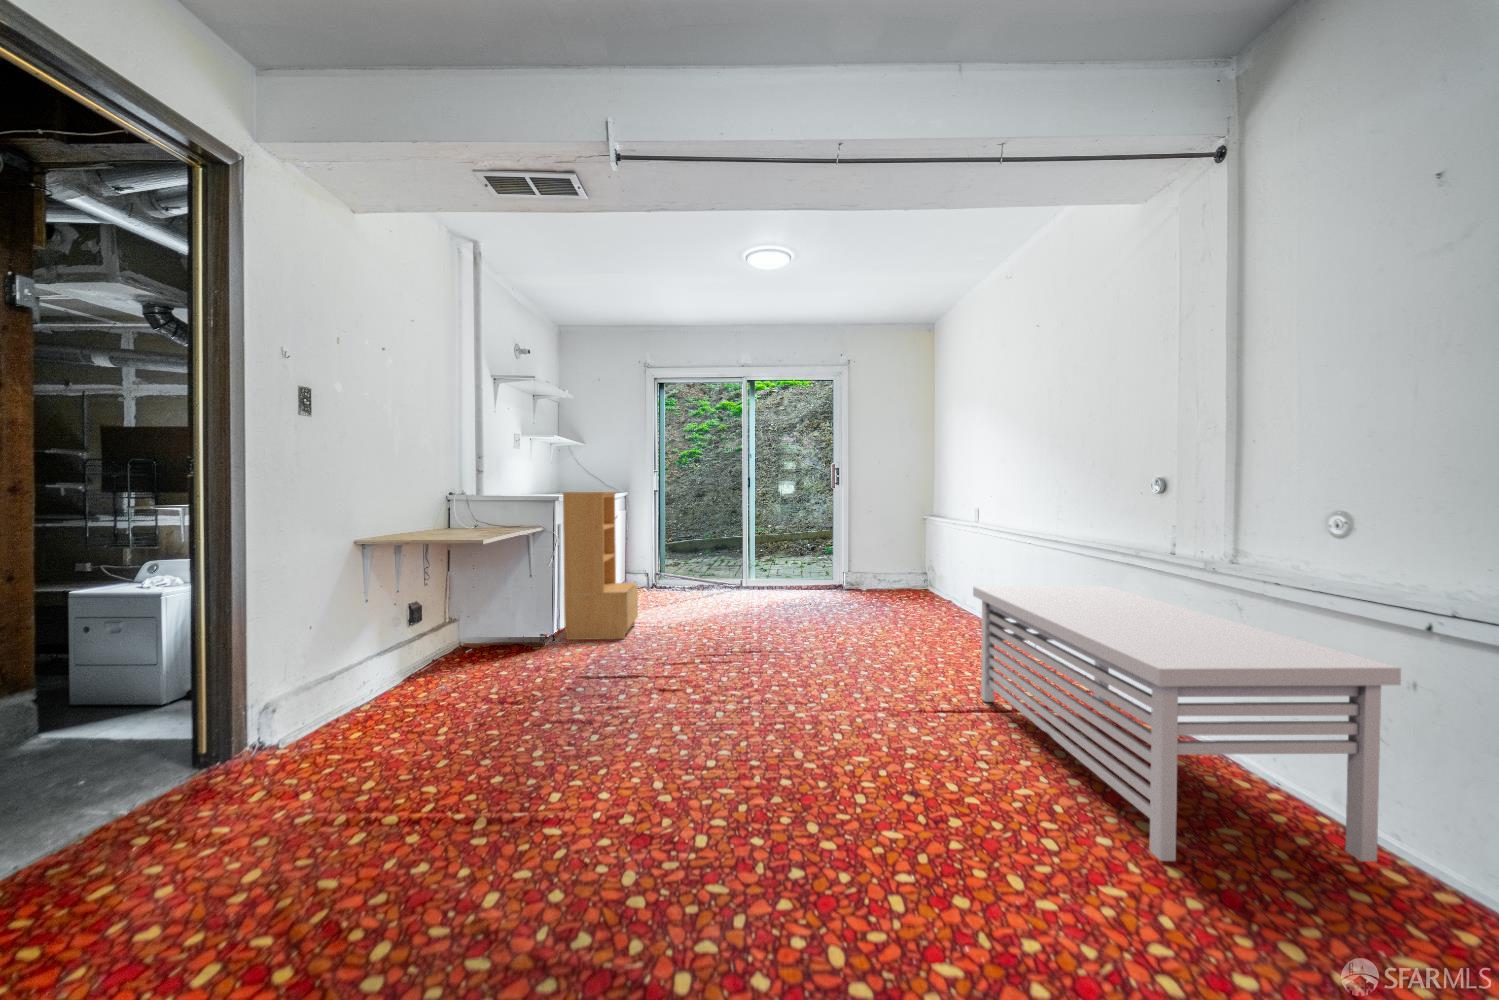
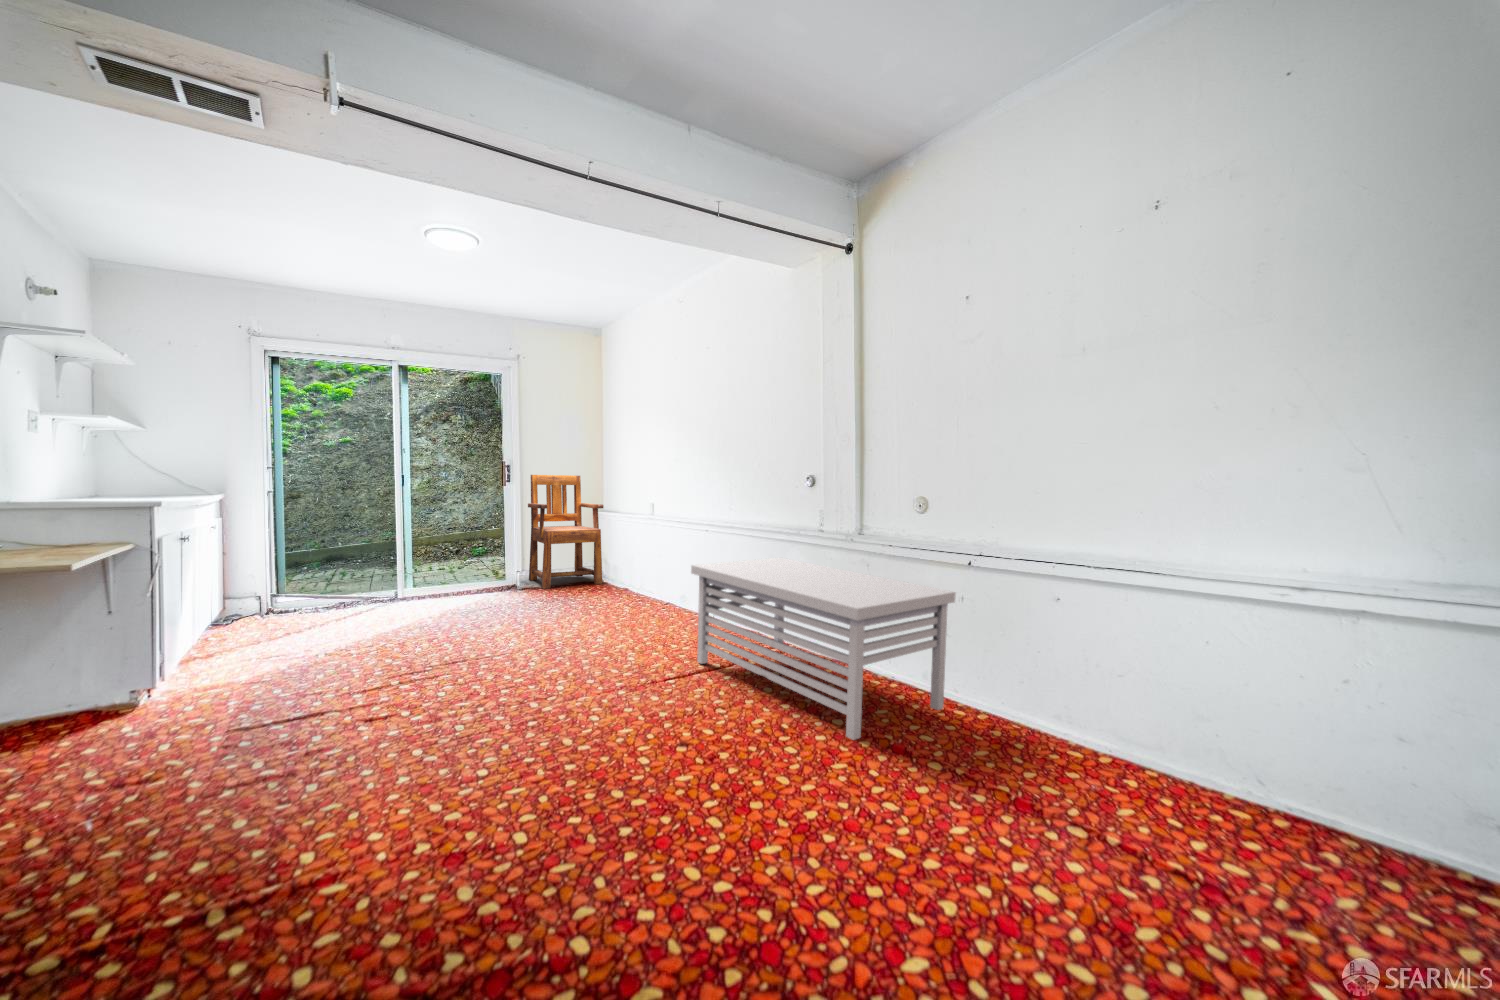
armchair: none [857,490,925,598] -> present [528,475,603,589]
bookshelf: present [563,492,638,640] -> none [126,469,255,688]

